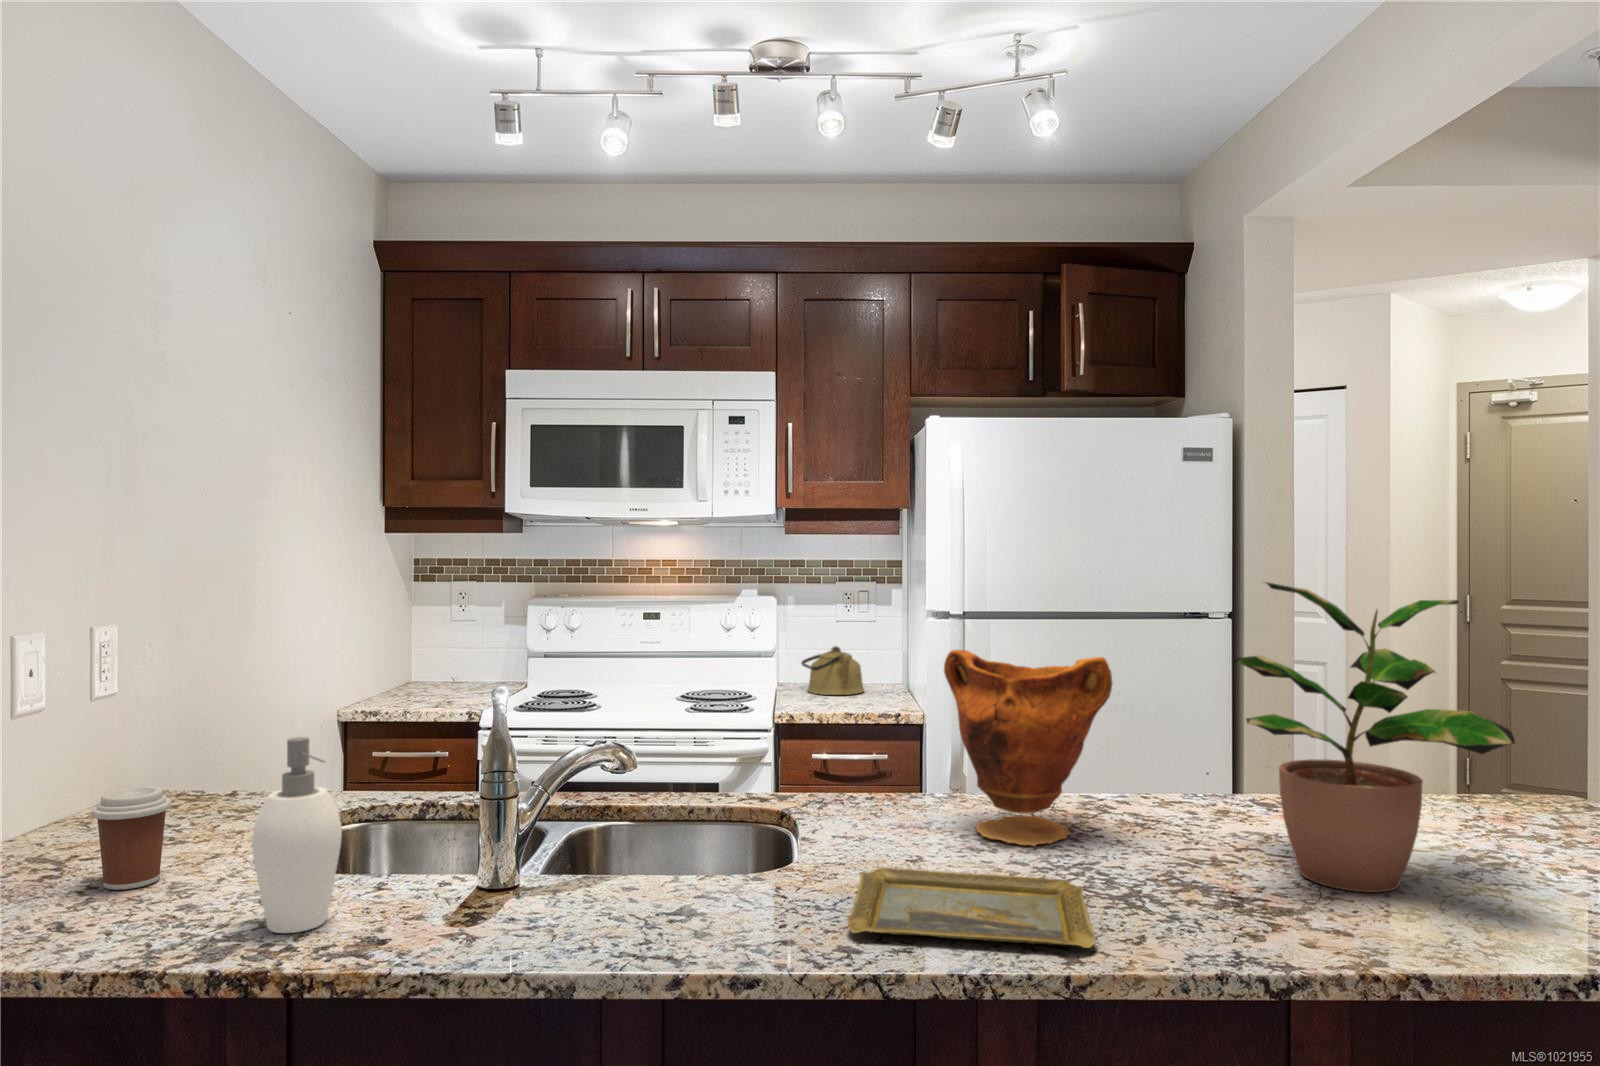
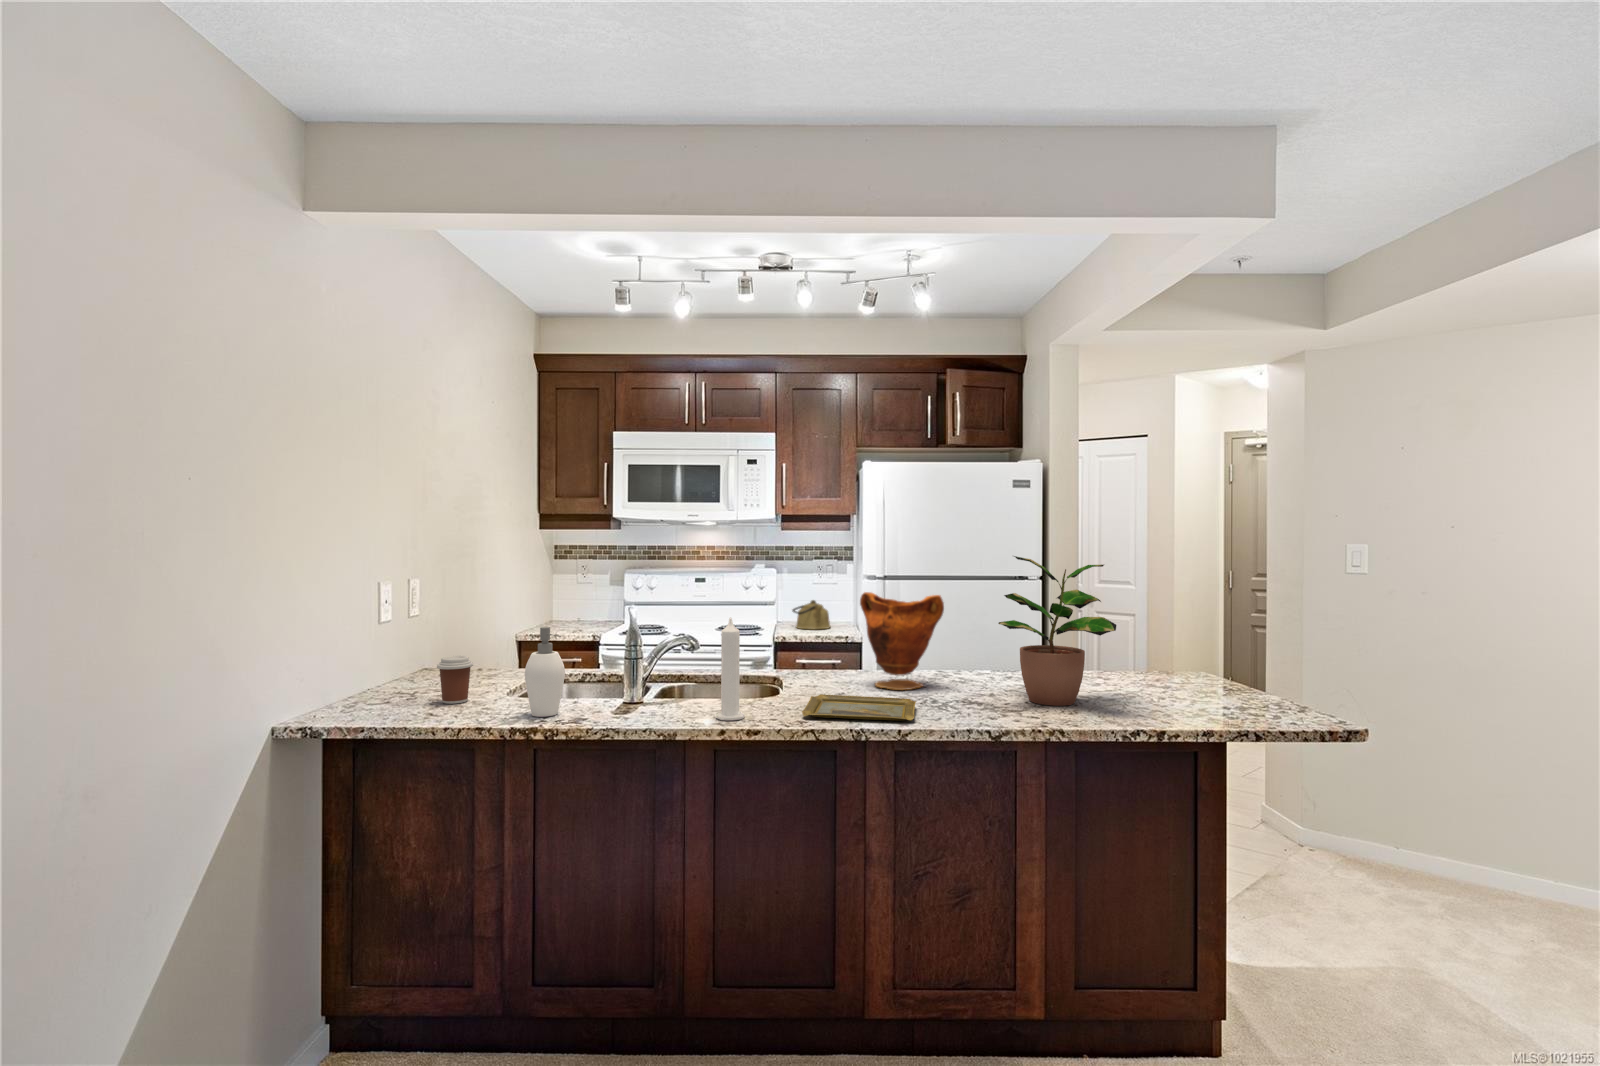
candle: none [662,719,723,946] -> present [716,617,744,720]

